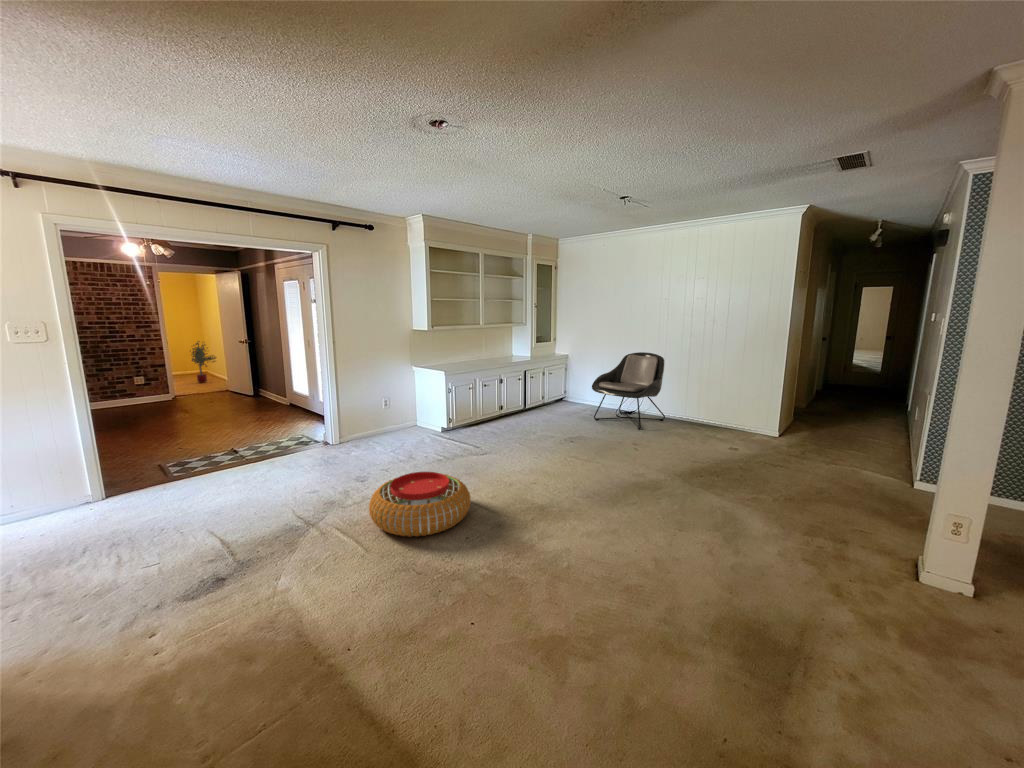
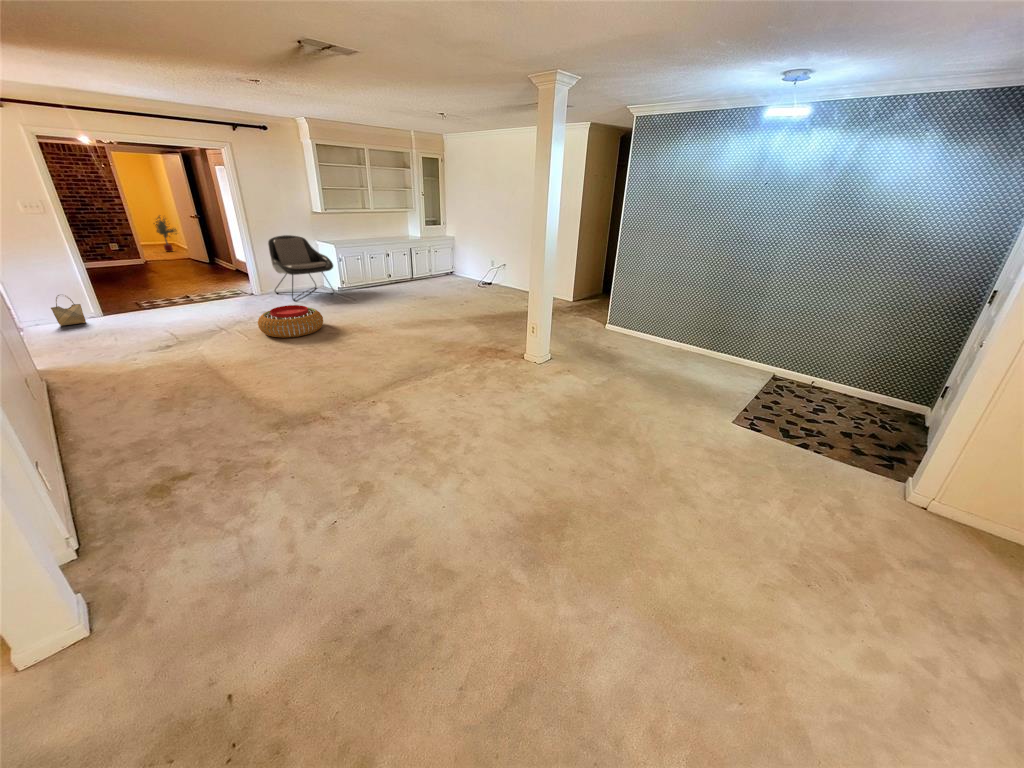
lounge chair: present [592,352,665,430] -> present [268,235,334,300]
woven basket: none [23,468,78,522] -> present [51,295,86,326]

